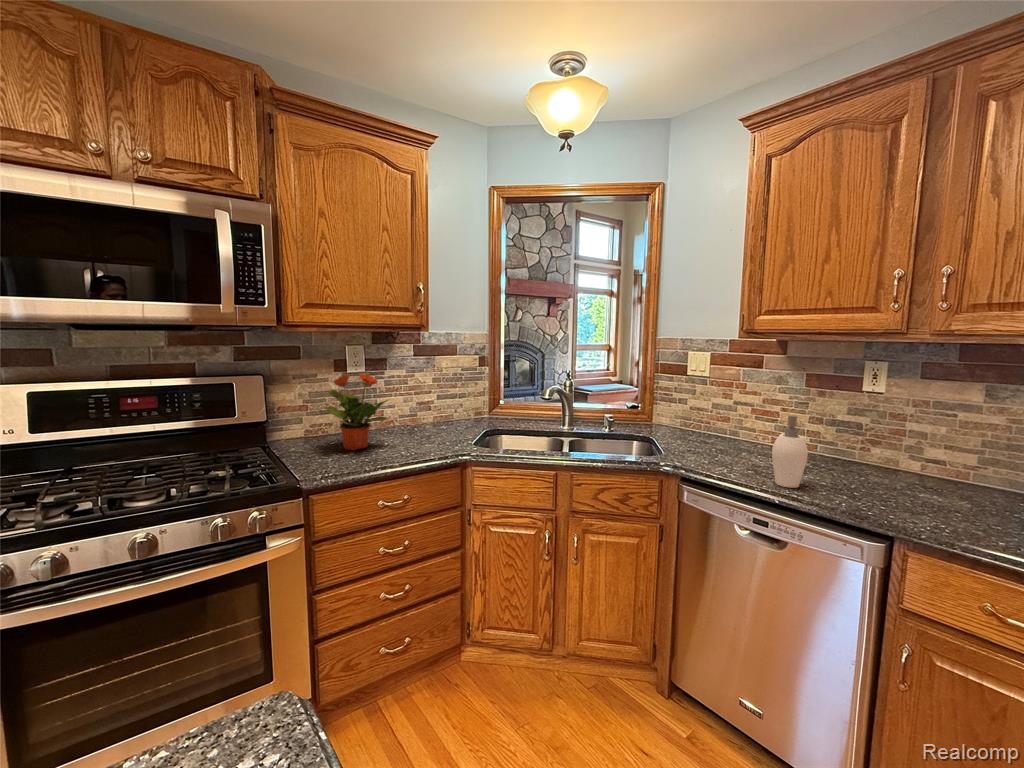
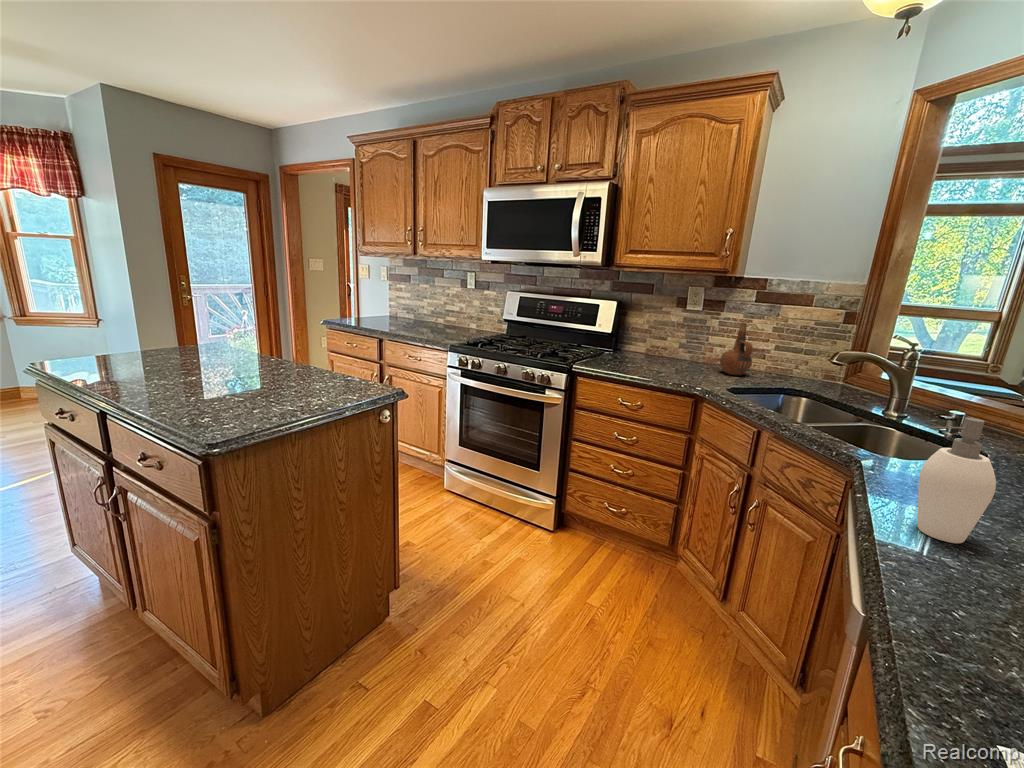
potted plant: present [321,373,388,450] -> none [626,305,678,366]
ceramic pitcher: none [414,378,446,433] -> present [720,323,753,375]

